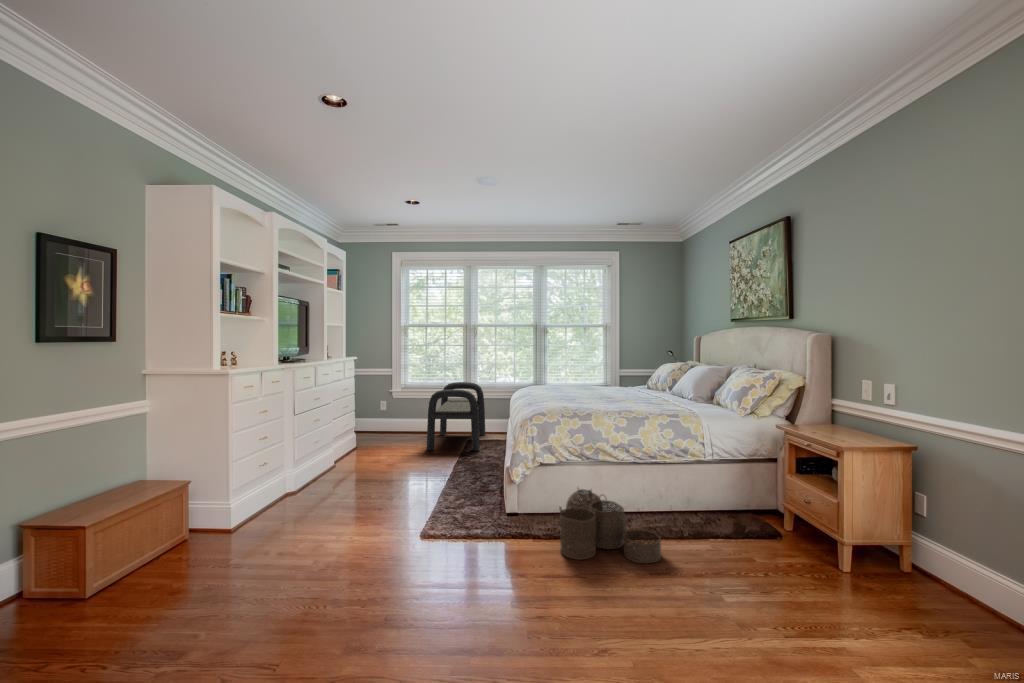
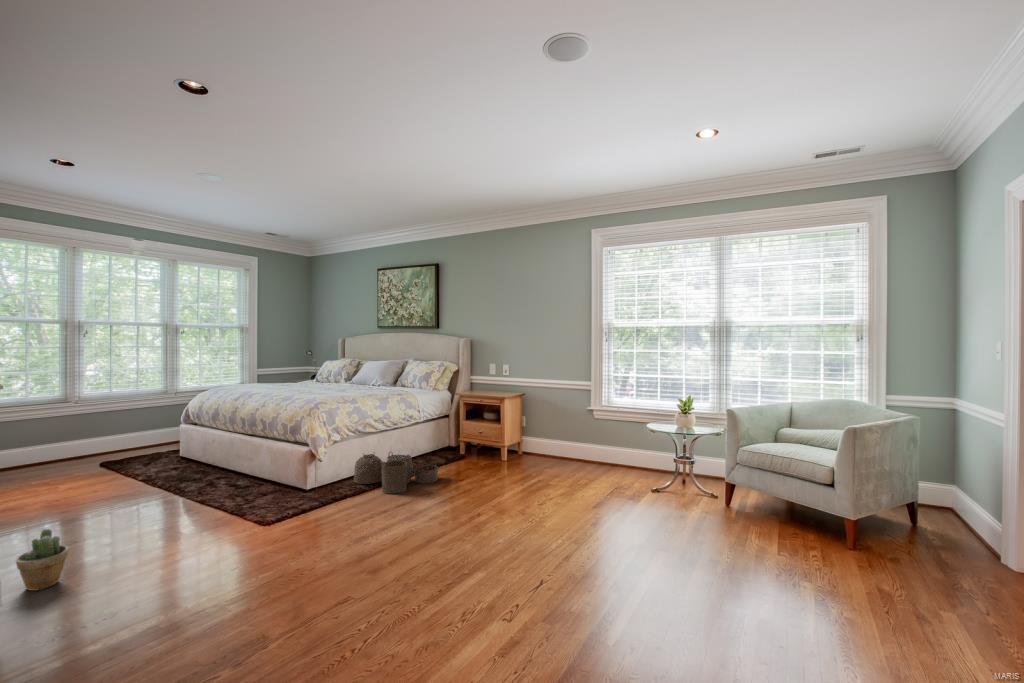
bench: present [427,382,485,451] -> none [23,396,141,487]
potted plant: none [248,481,280,525] -> present [16,529,68,591]

